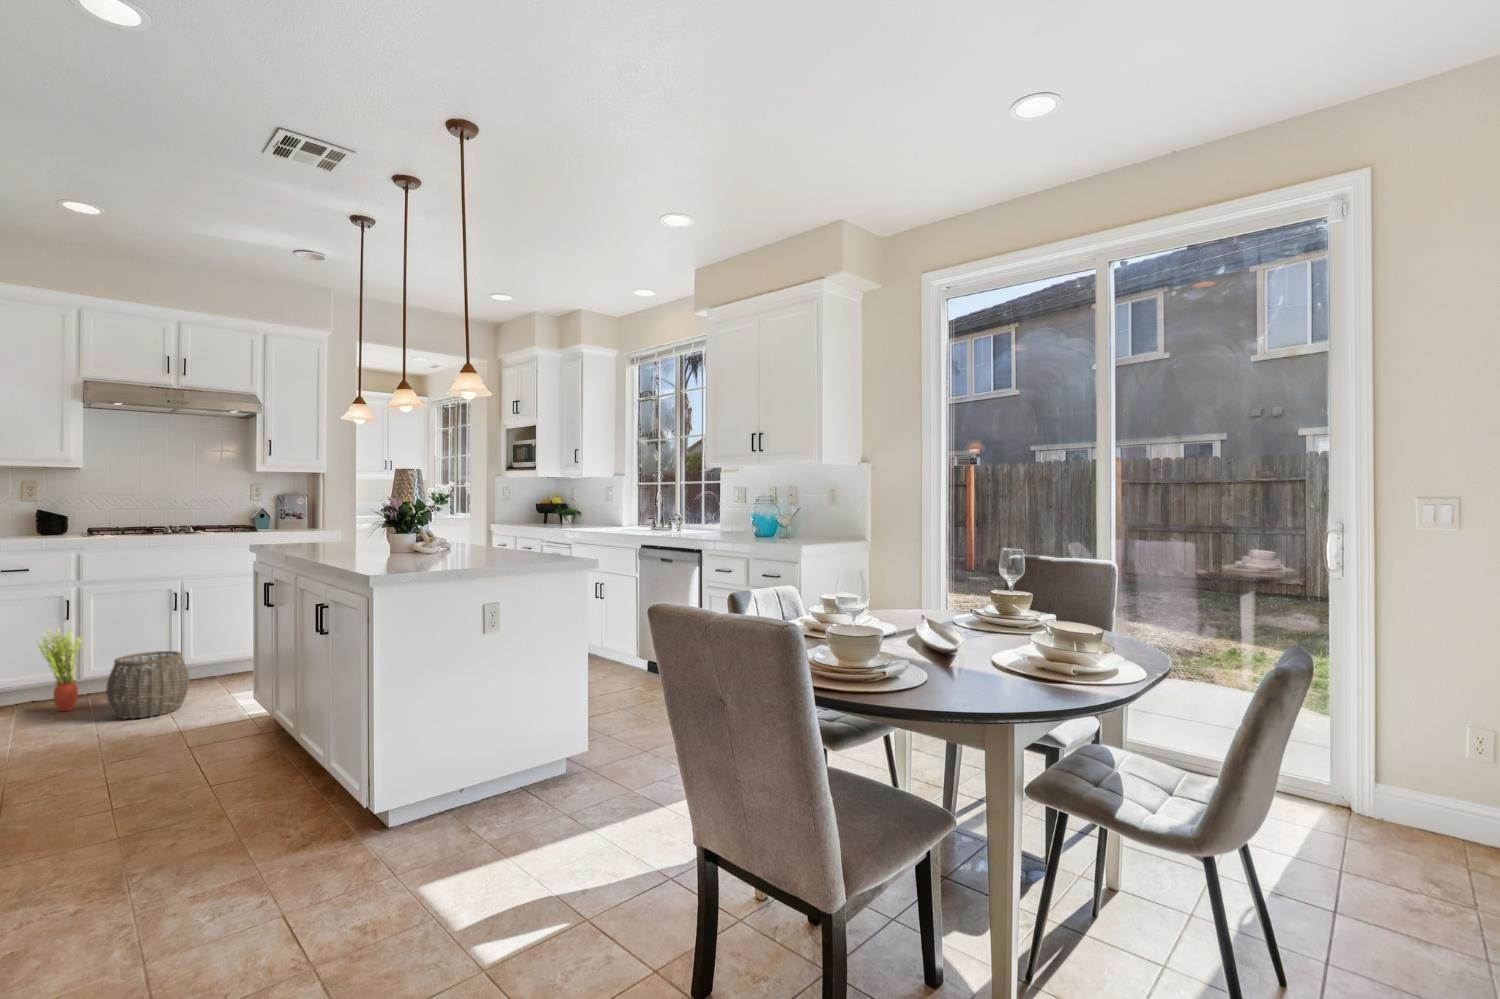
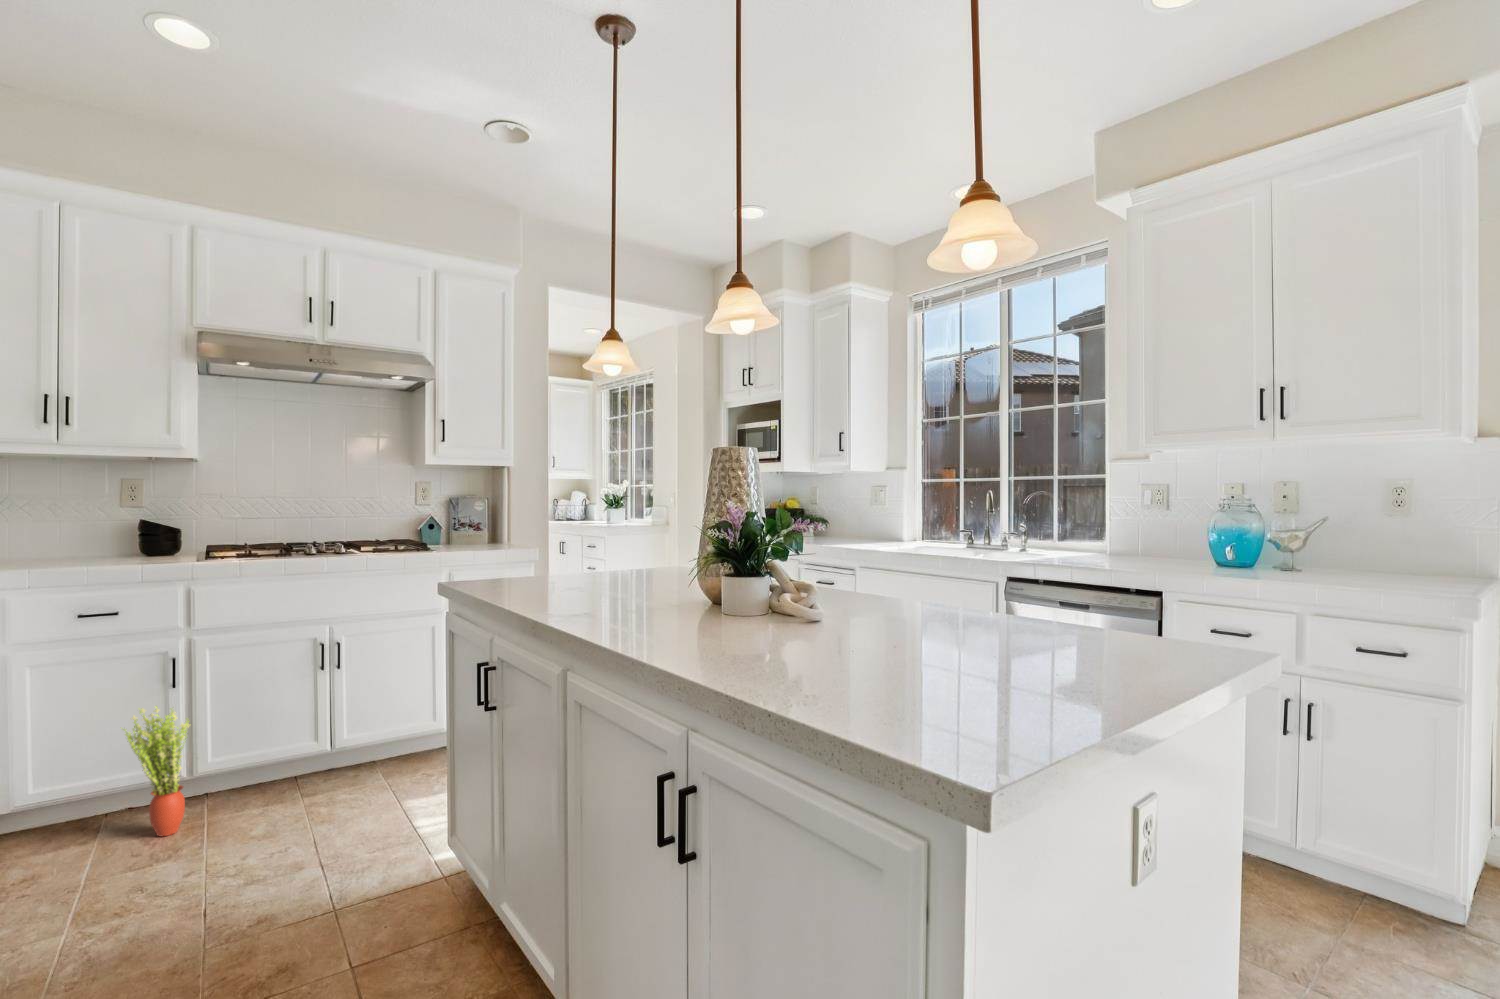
woven basket: present [106,651,189,719] -> none [218,745,342,867]

